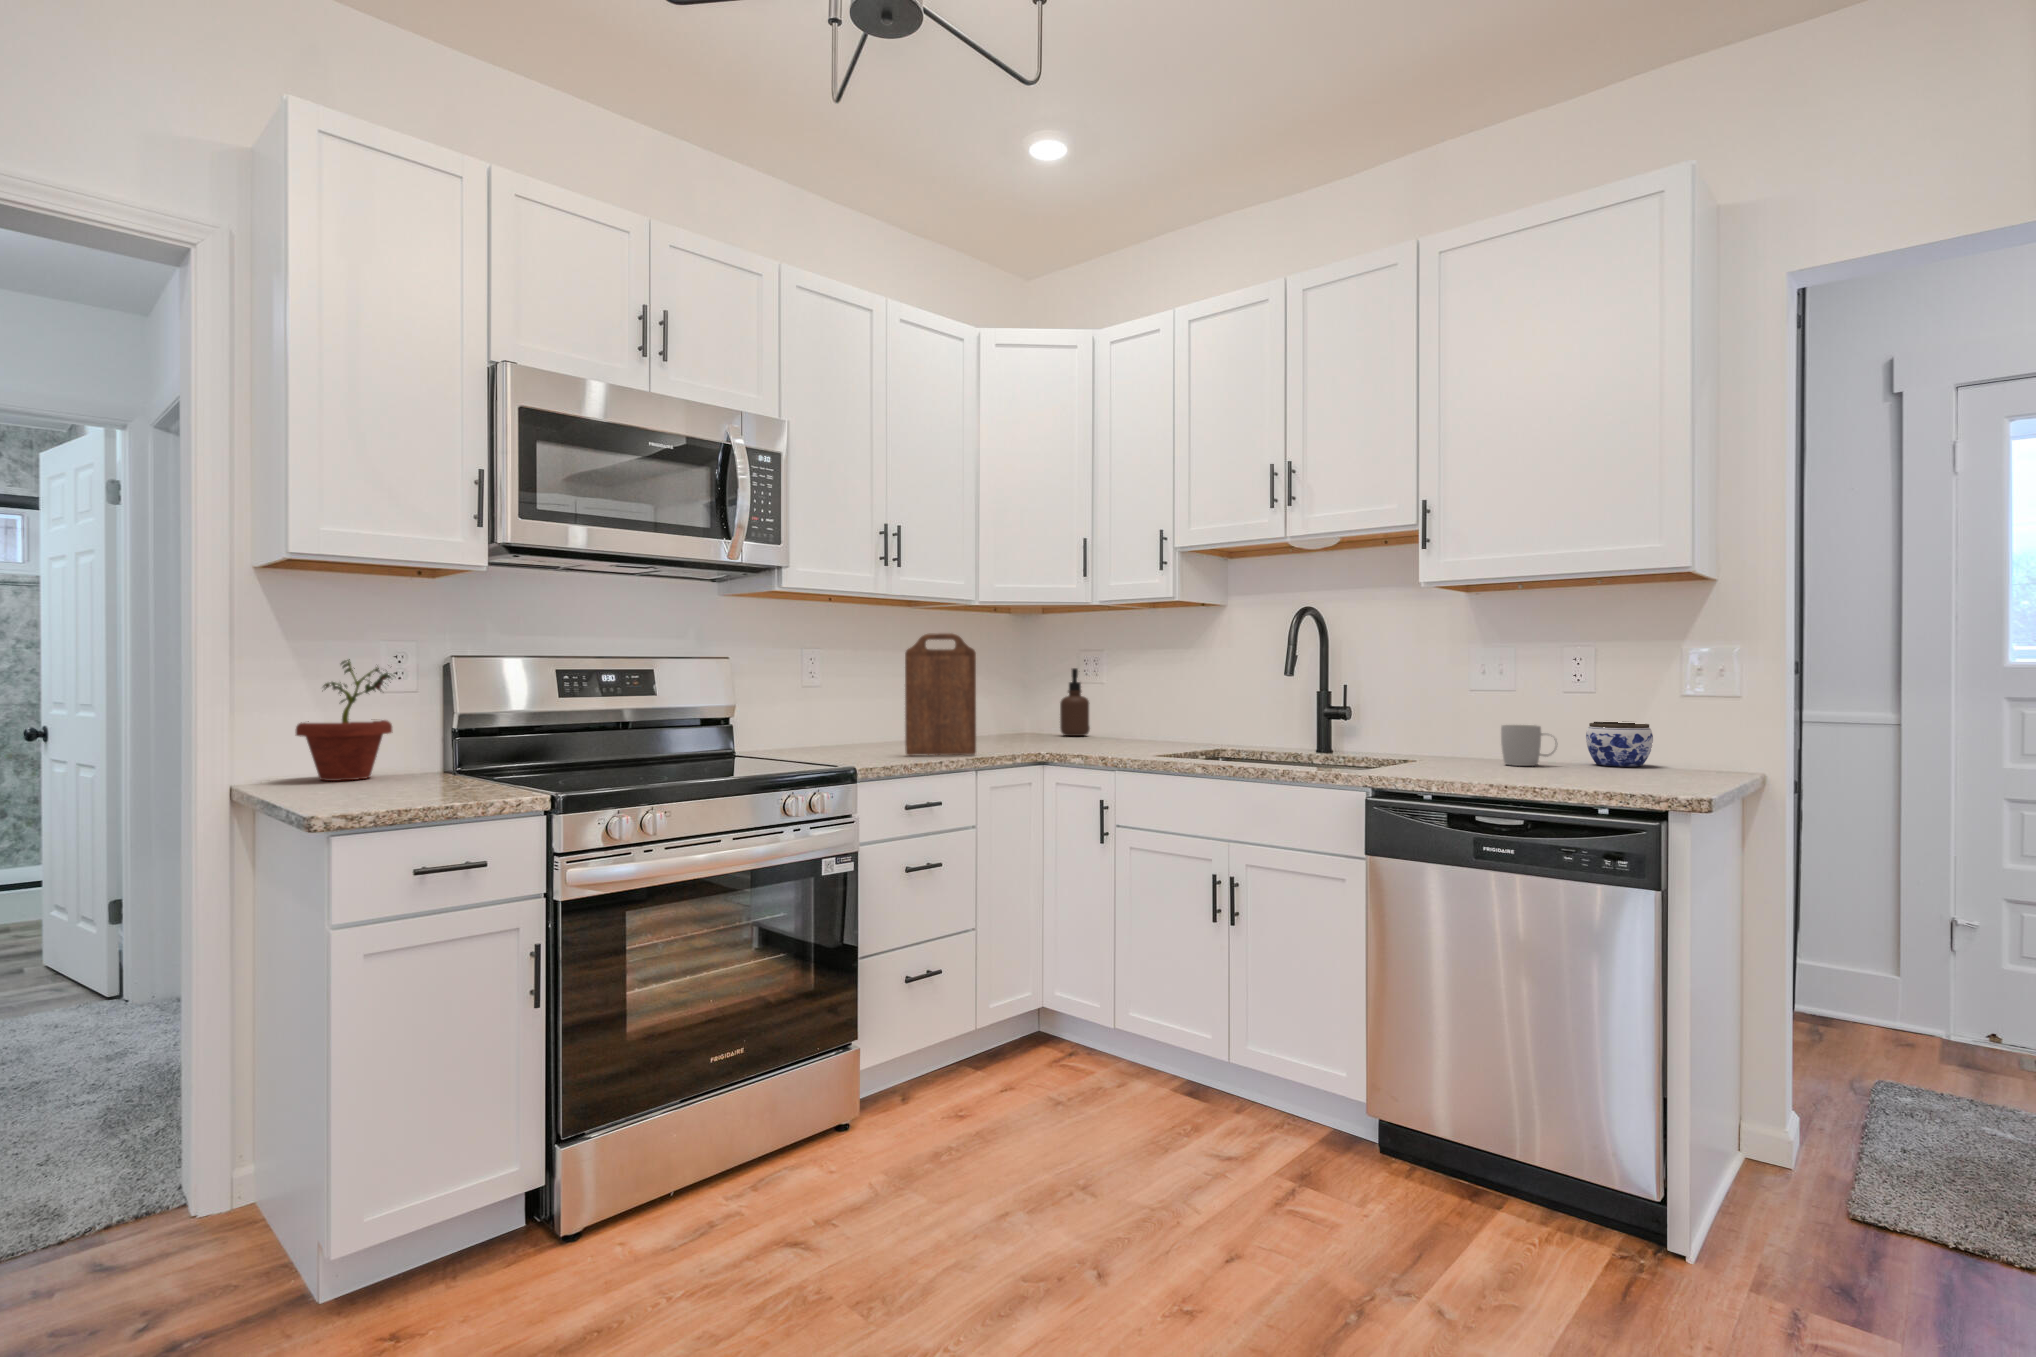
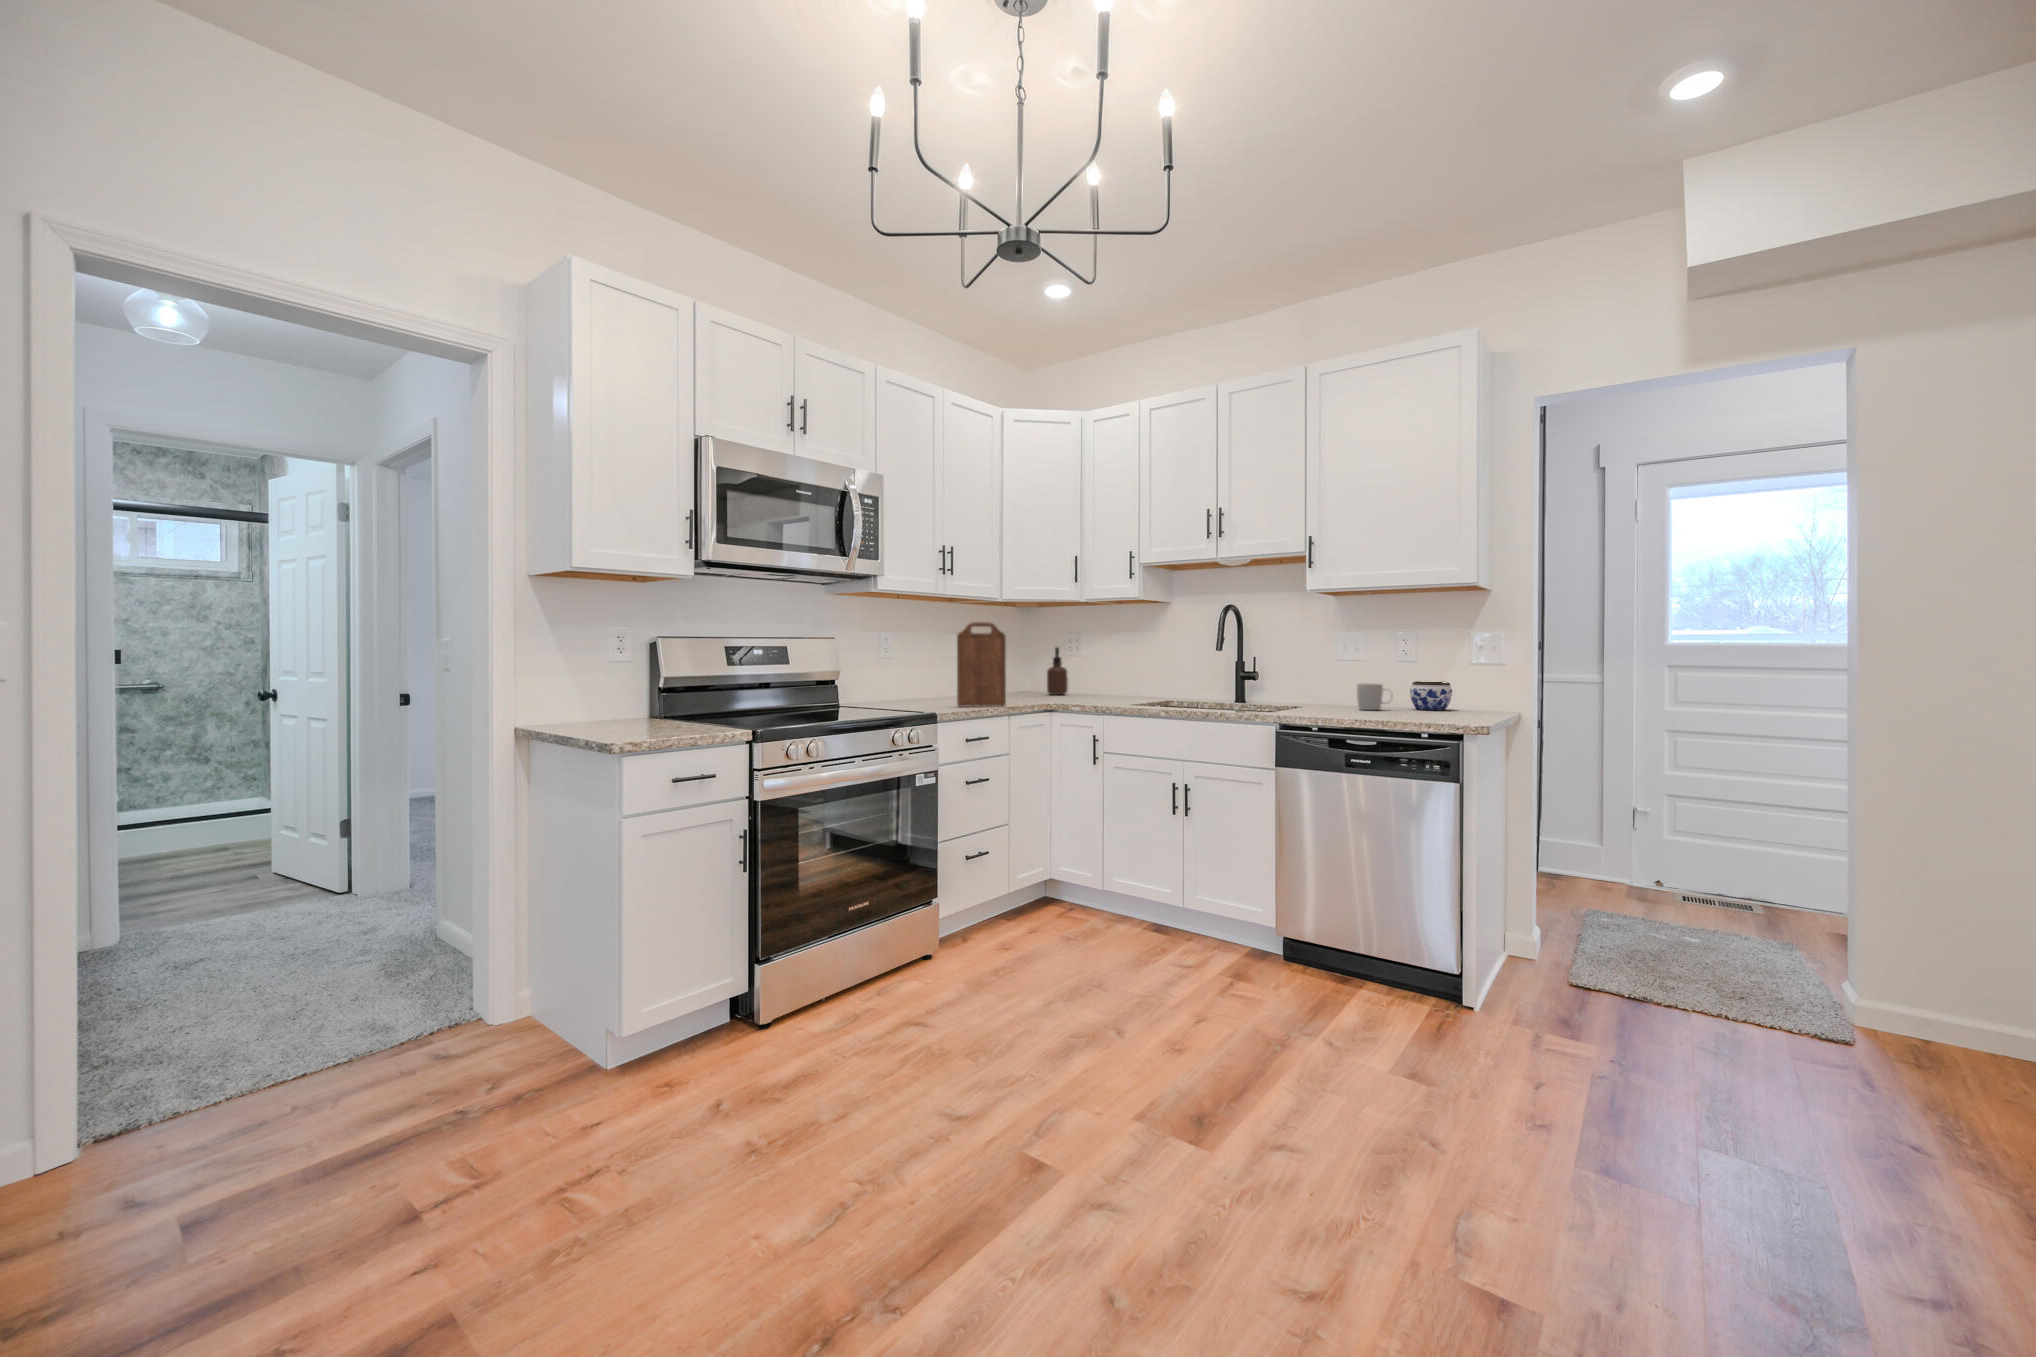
potted plant: present [296,659,392,781] -> none [553,630,622,723]

